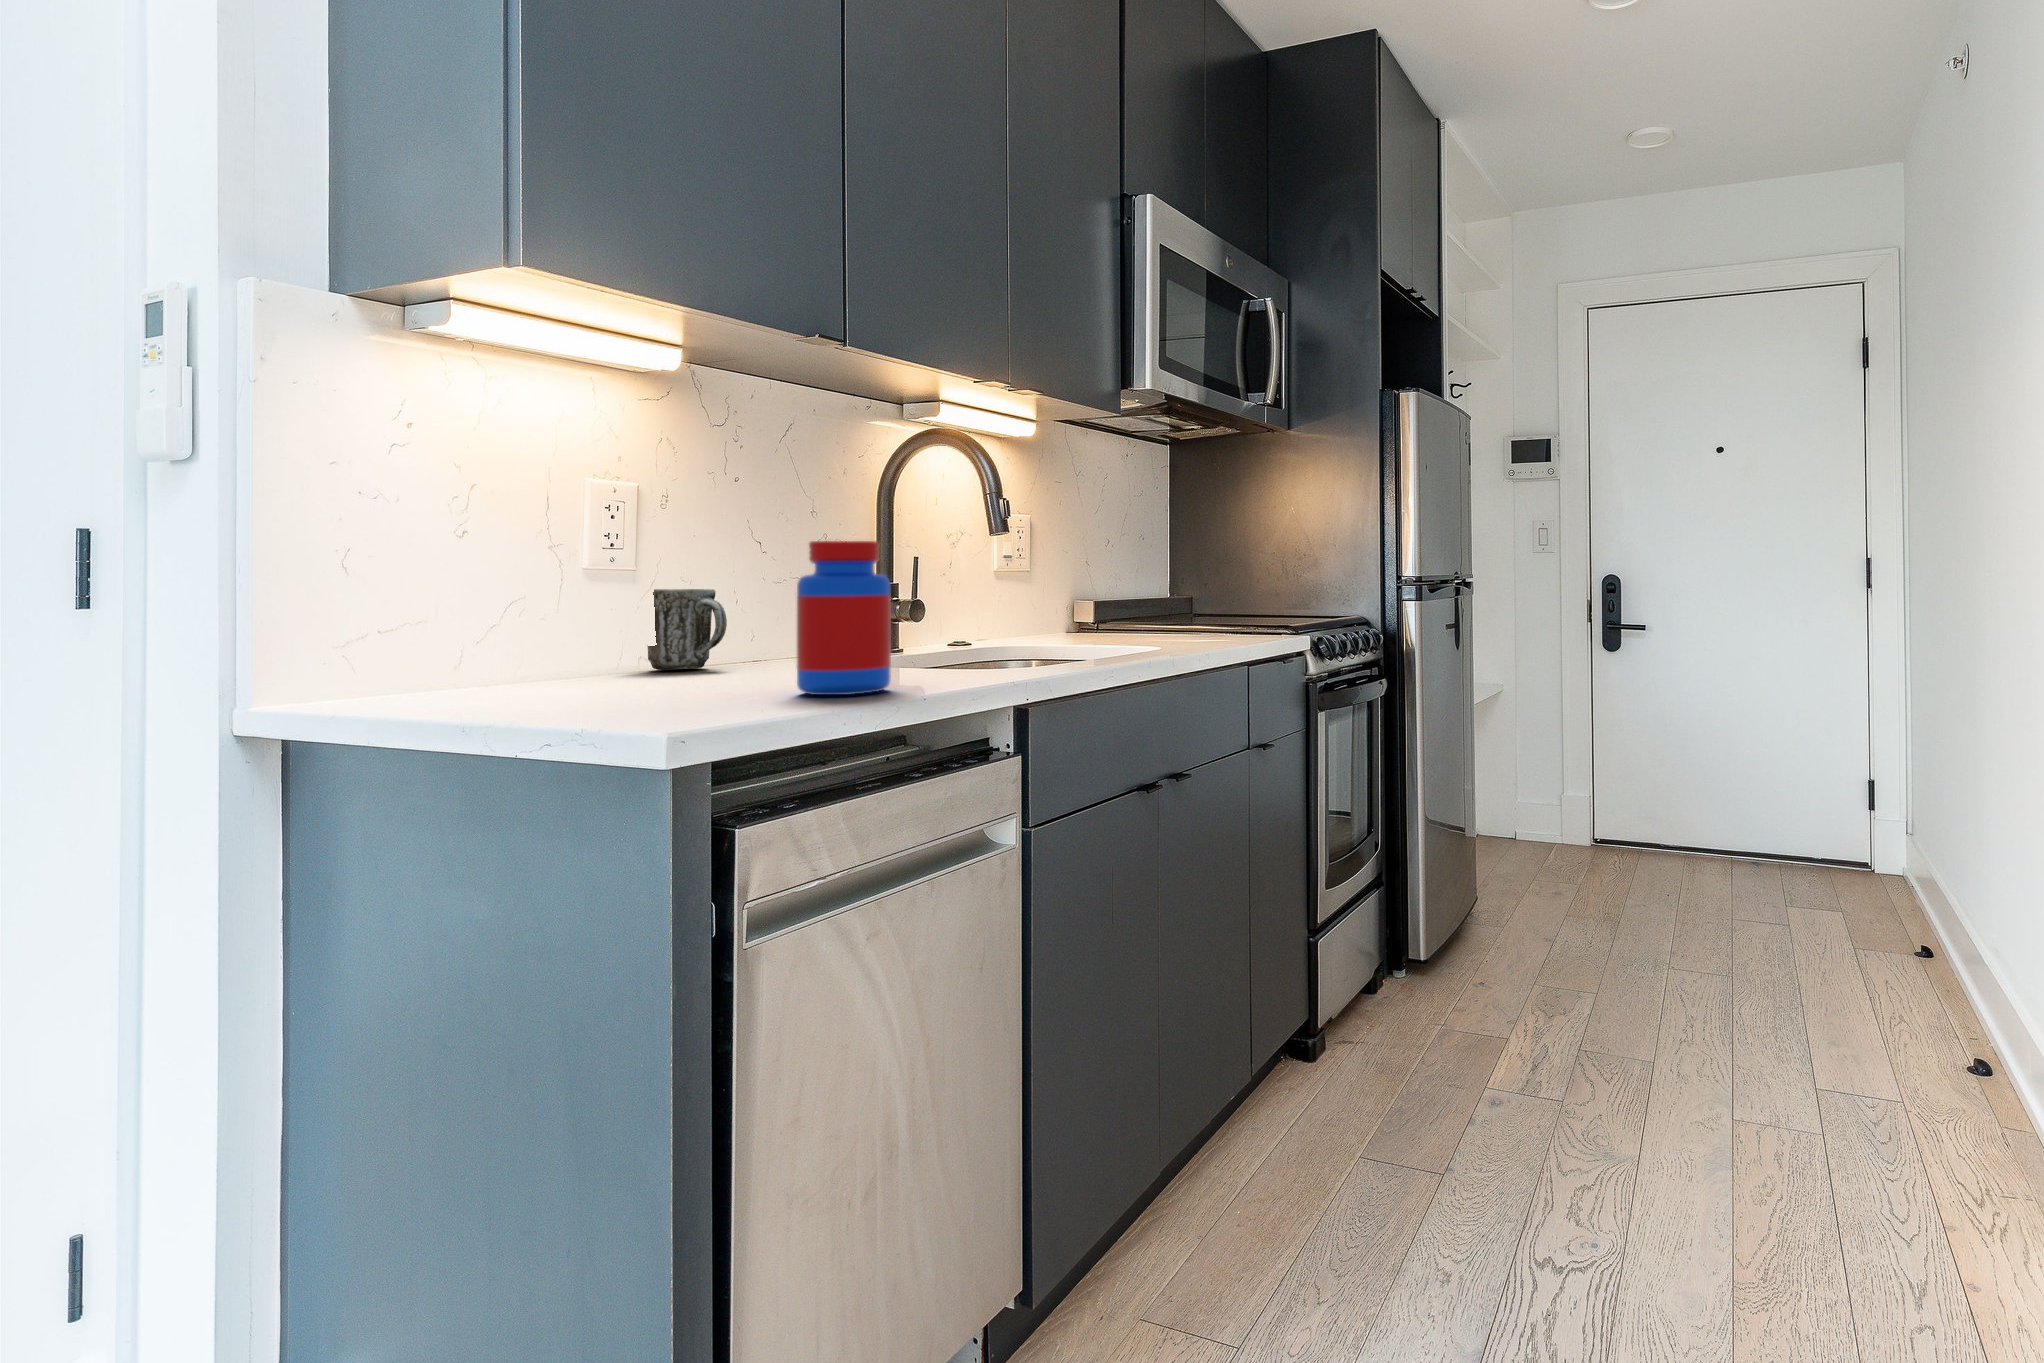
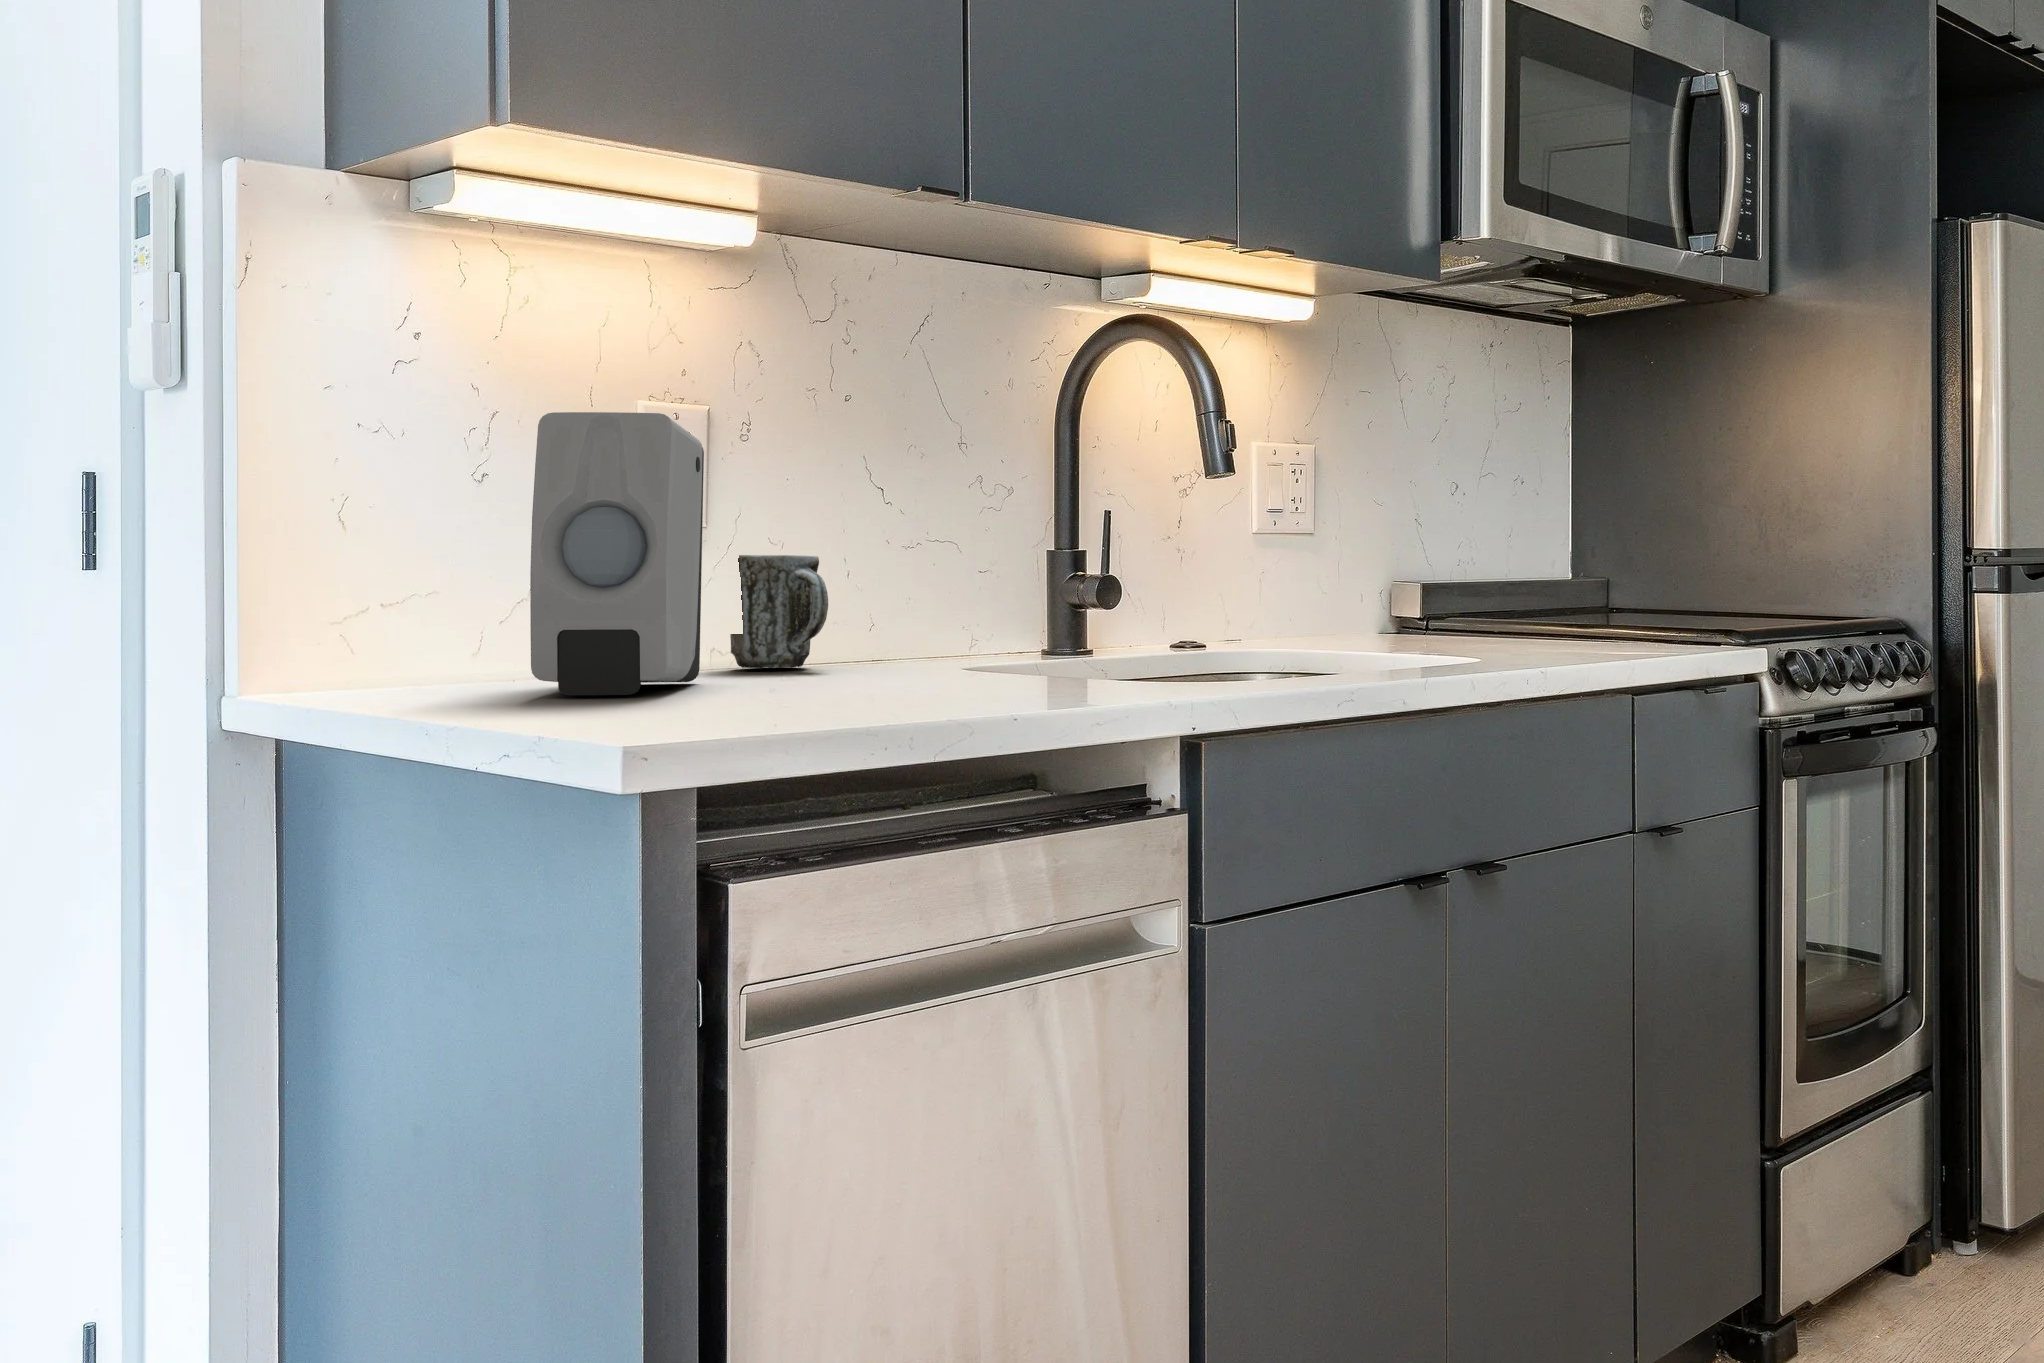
soap dispenser: none [517,486,641,696] -> present [530,412,704,695]
jar: present [797,541,891,695] -> none [861,484,991,707]

